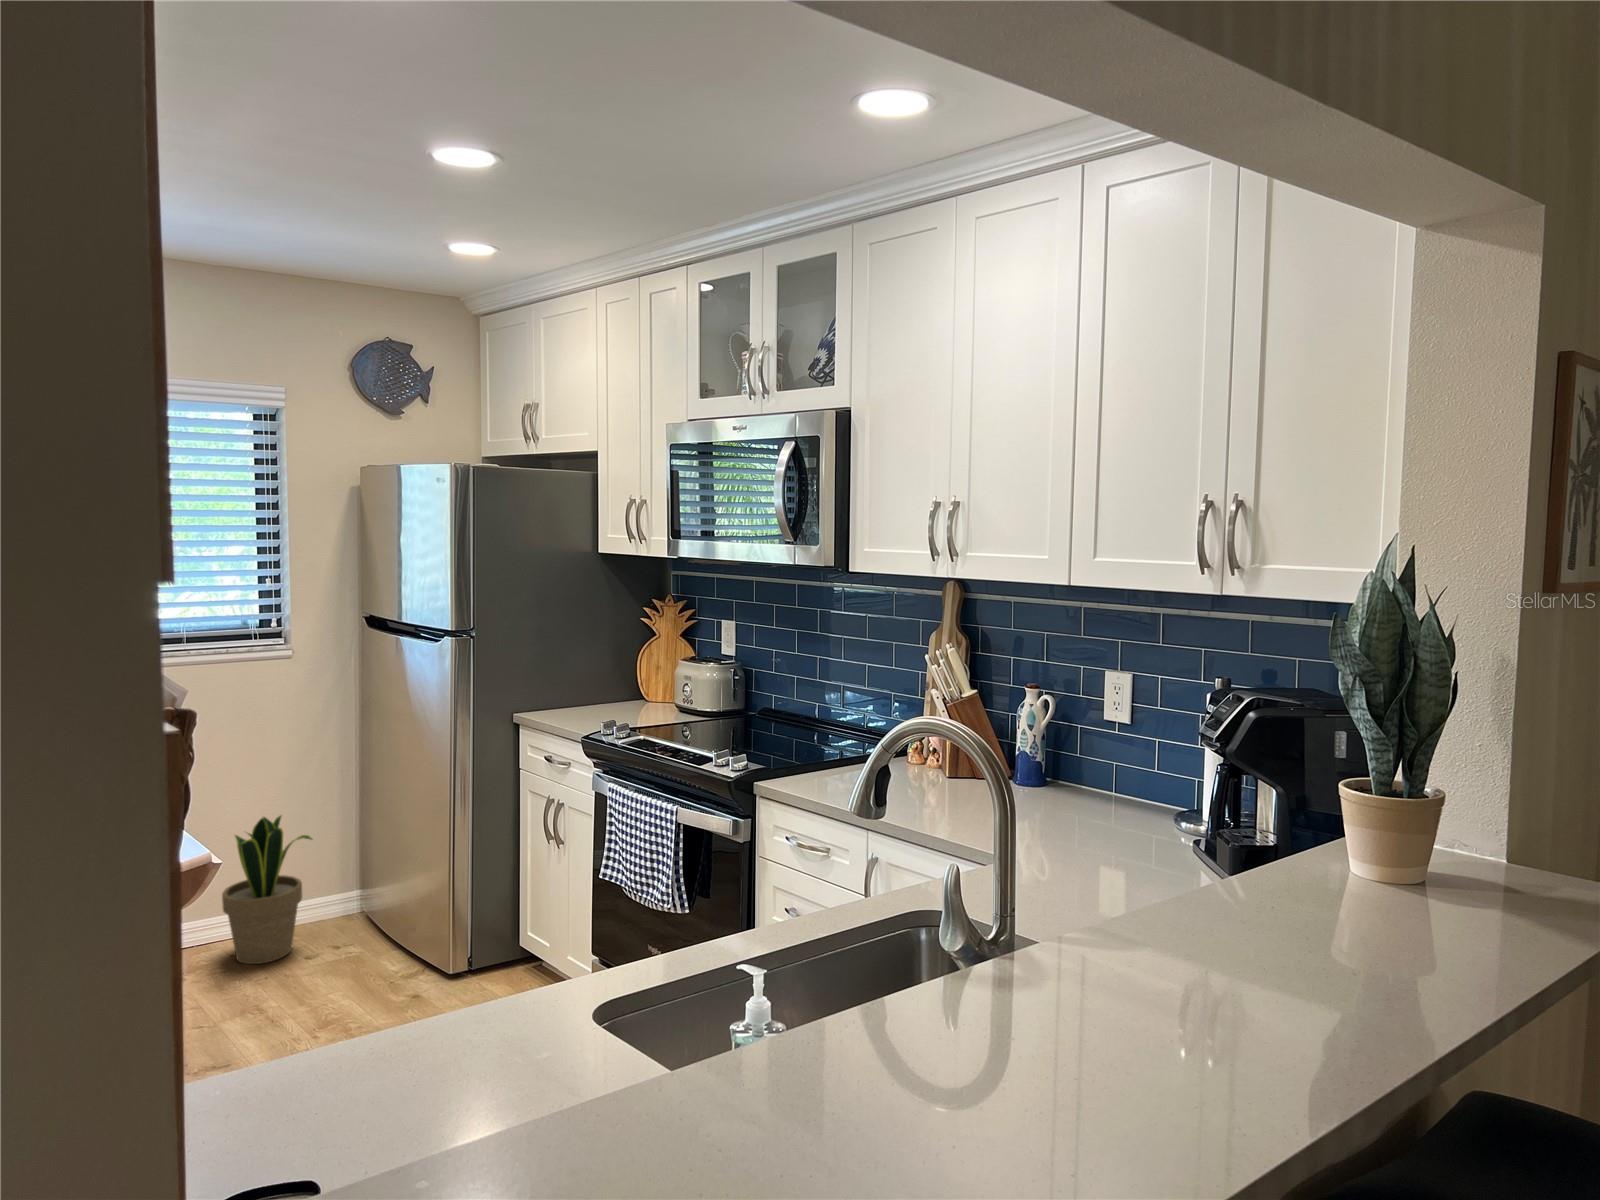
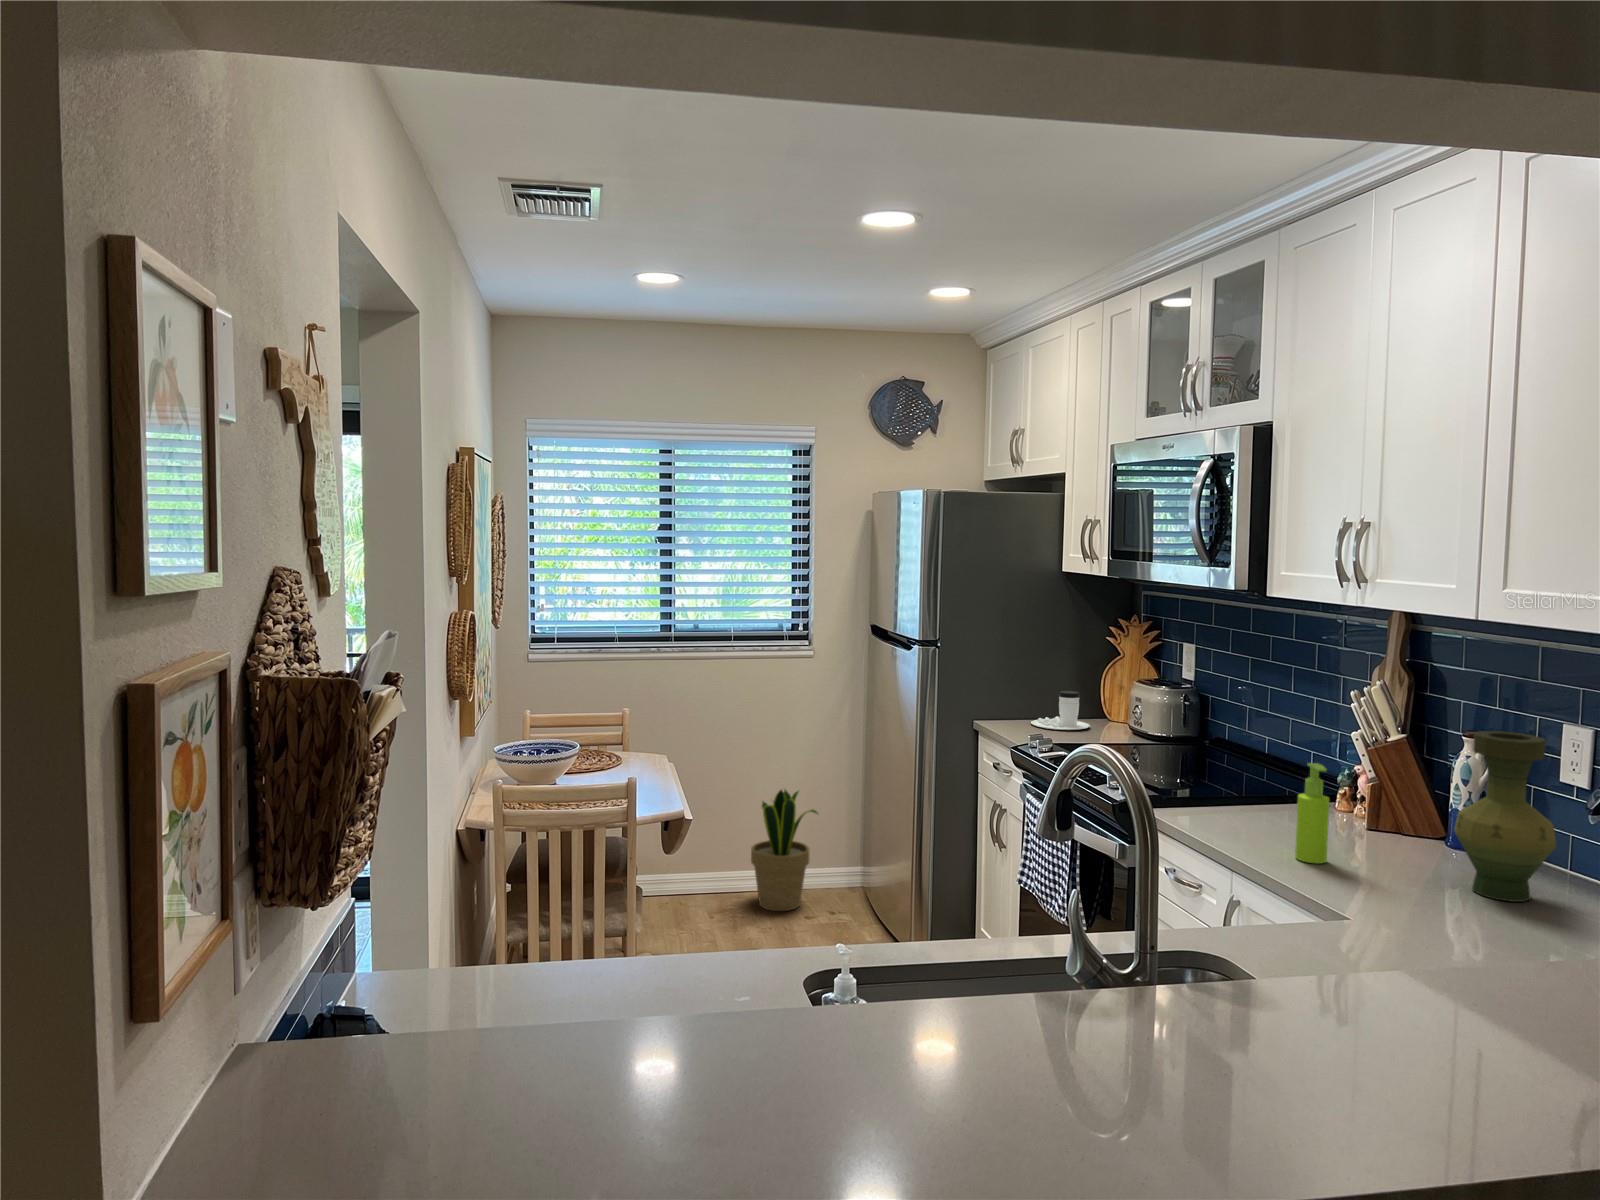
coffee cup: none [576,673,636,714] -> present [1031,691,1090,730]
vase: none [1051,682,1128,827] -> present [1454,731,1556,902]
soap dispenser: none [925,725,955,819] -> present [1295,763,1329,864]

